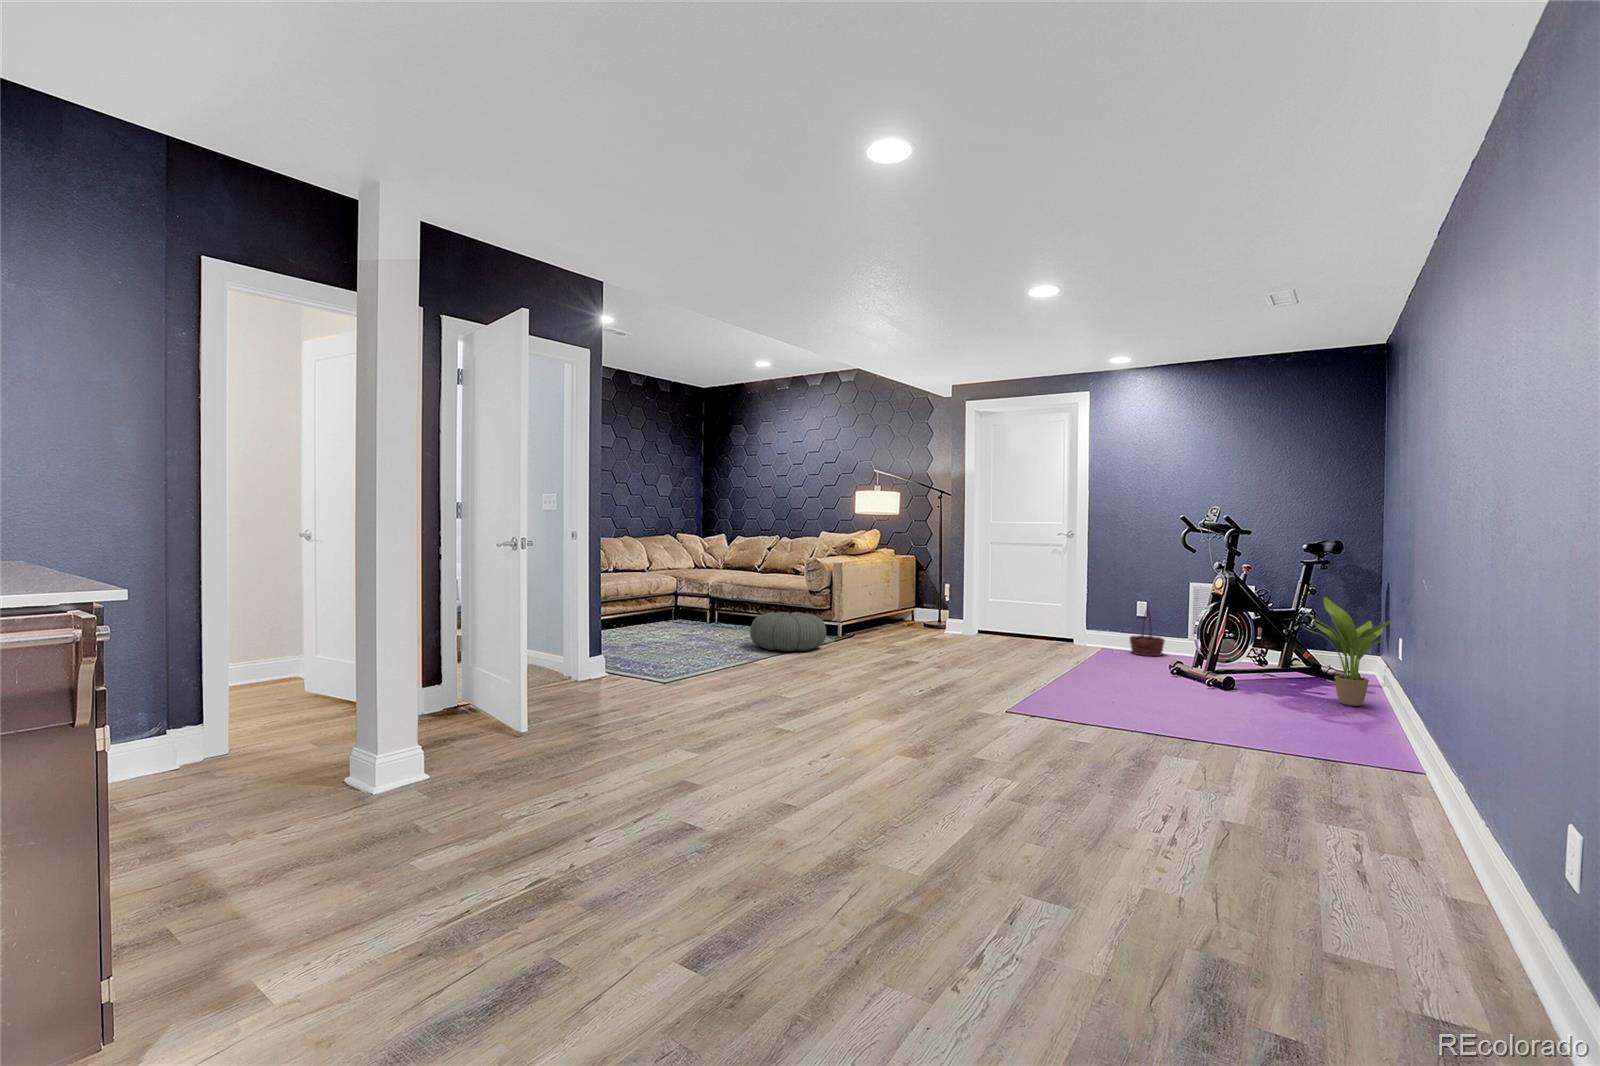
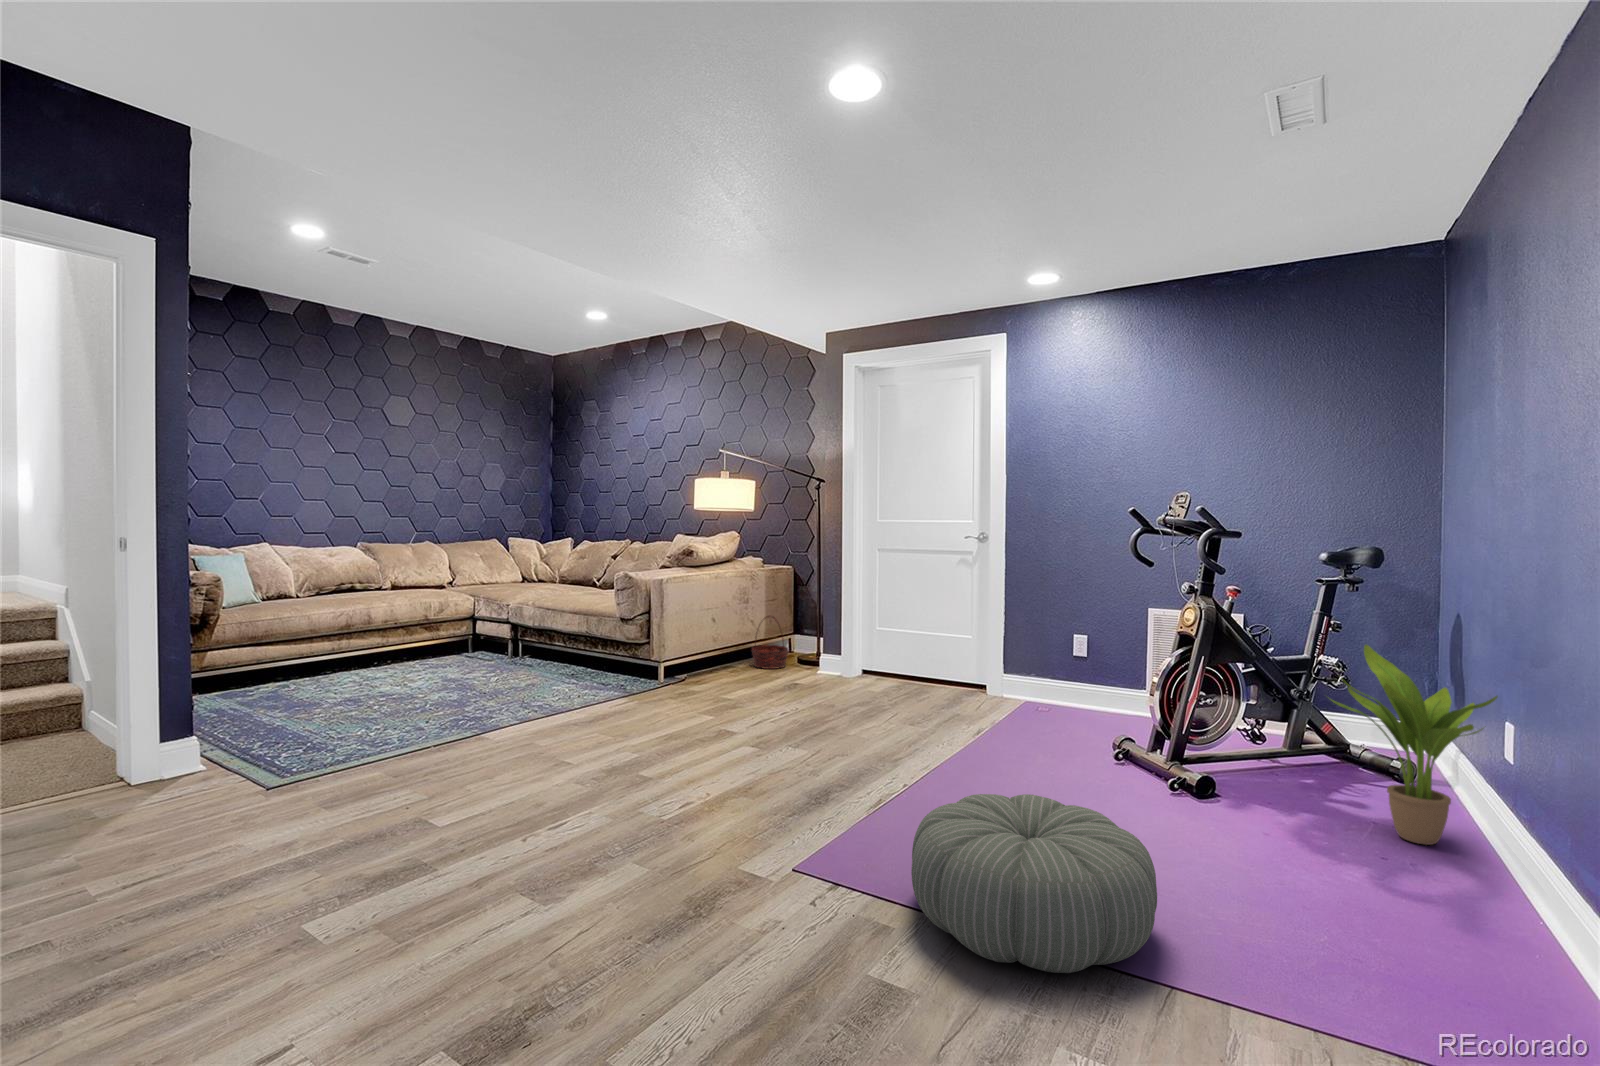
basket: present [1130,610,1165,656] -> present [752,616,788,669]
pouf: present [750,612,826,651] -> present [911,794,1157,973]

